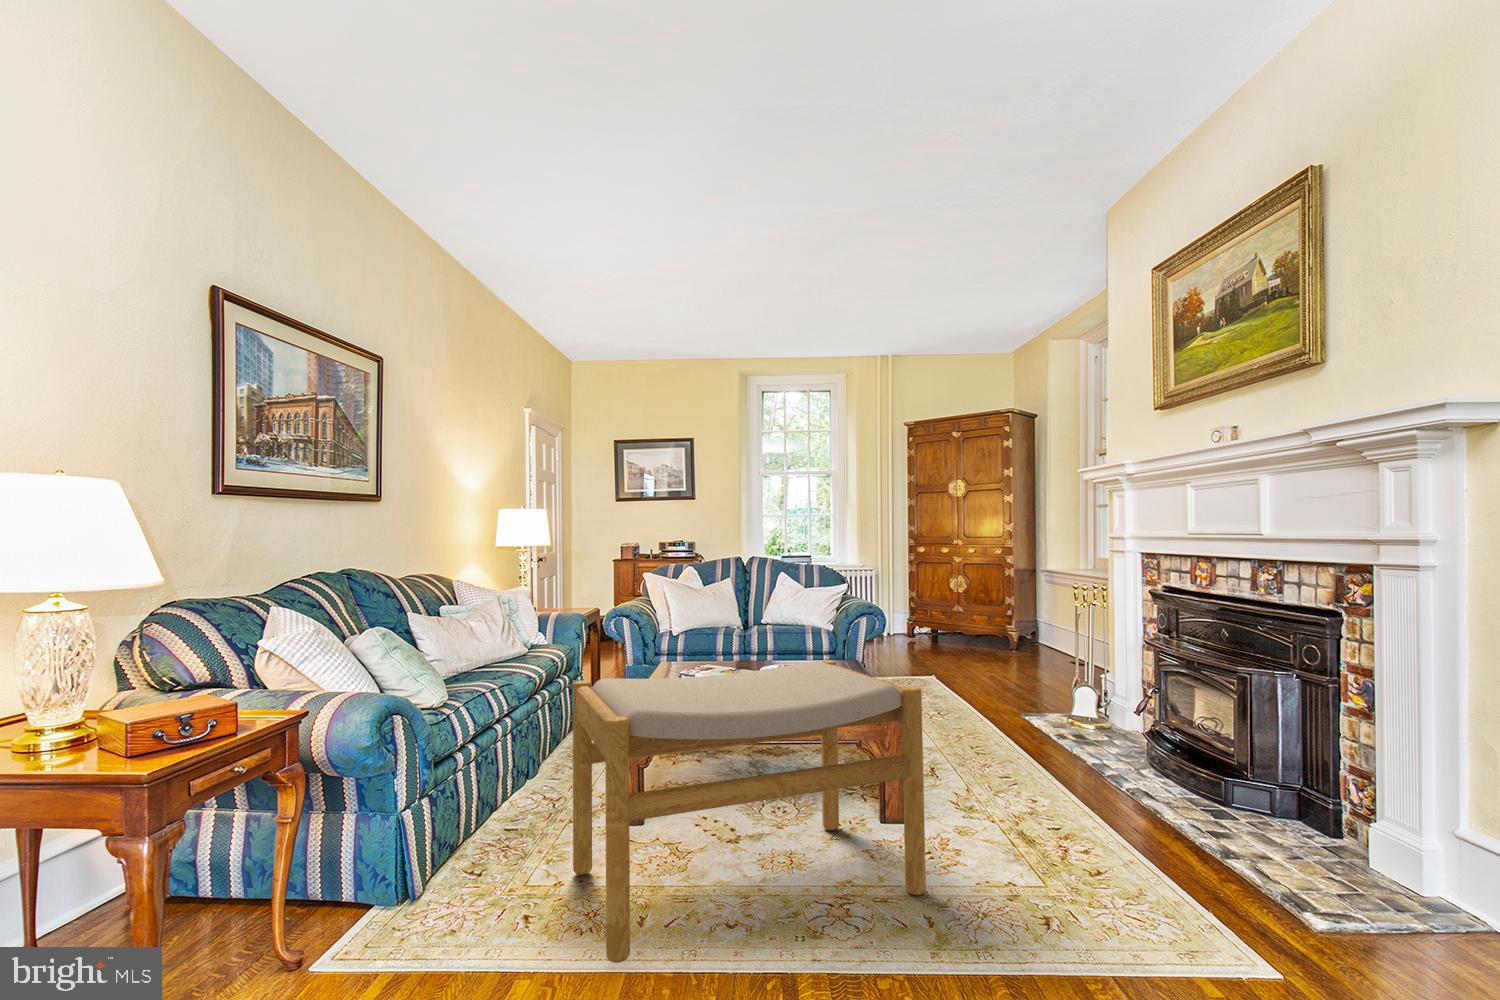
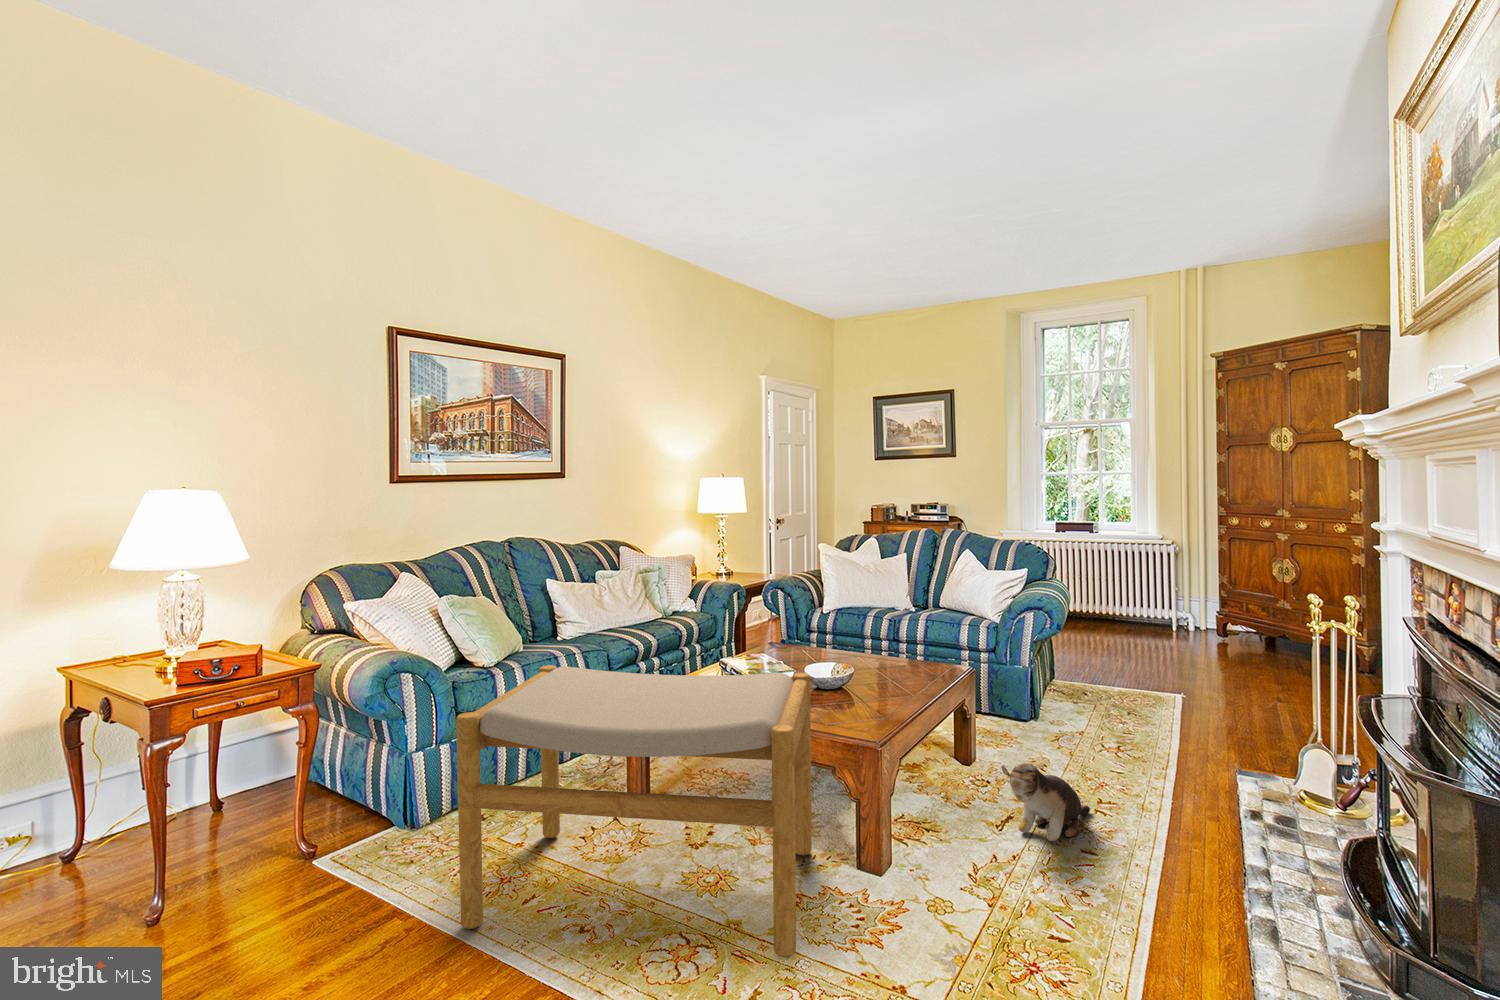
plush toy: none [951,721,996,781] -> present [1001,763,1090,841]

